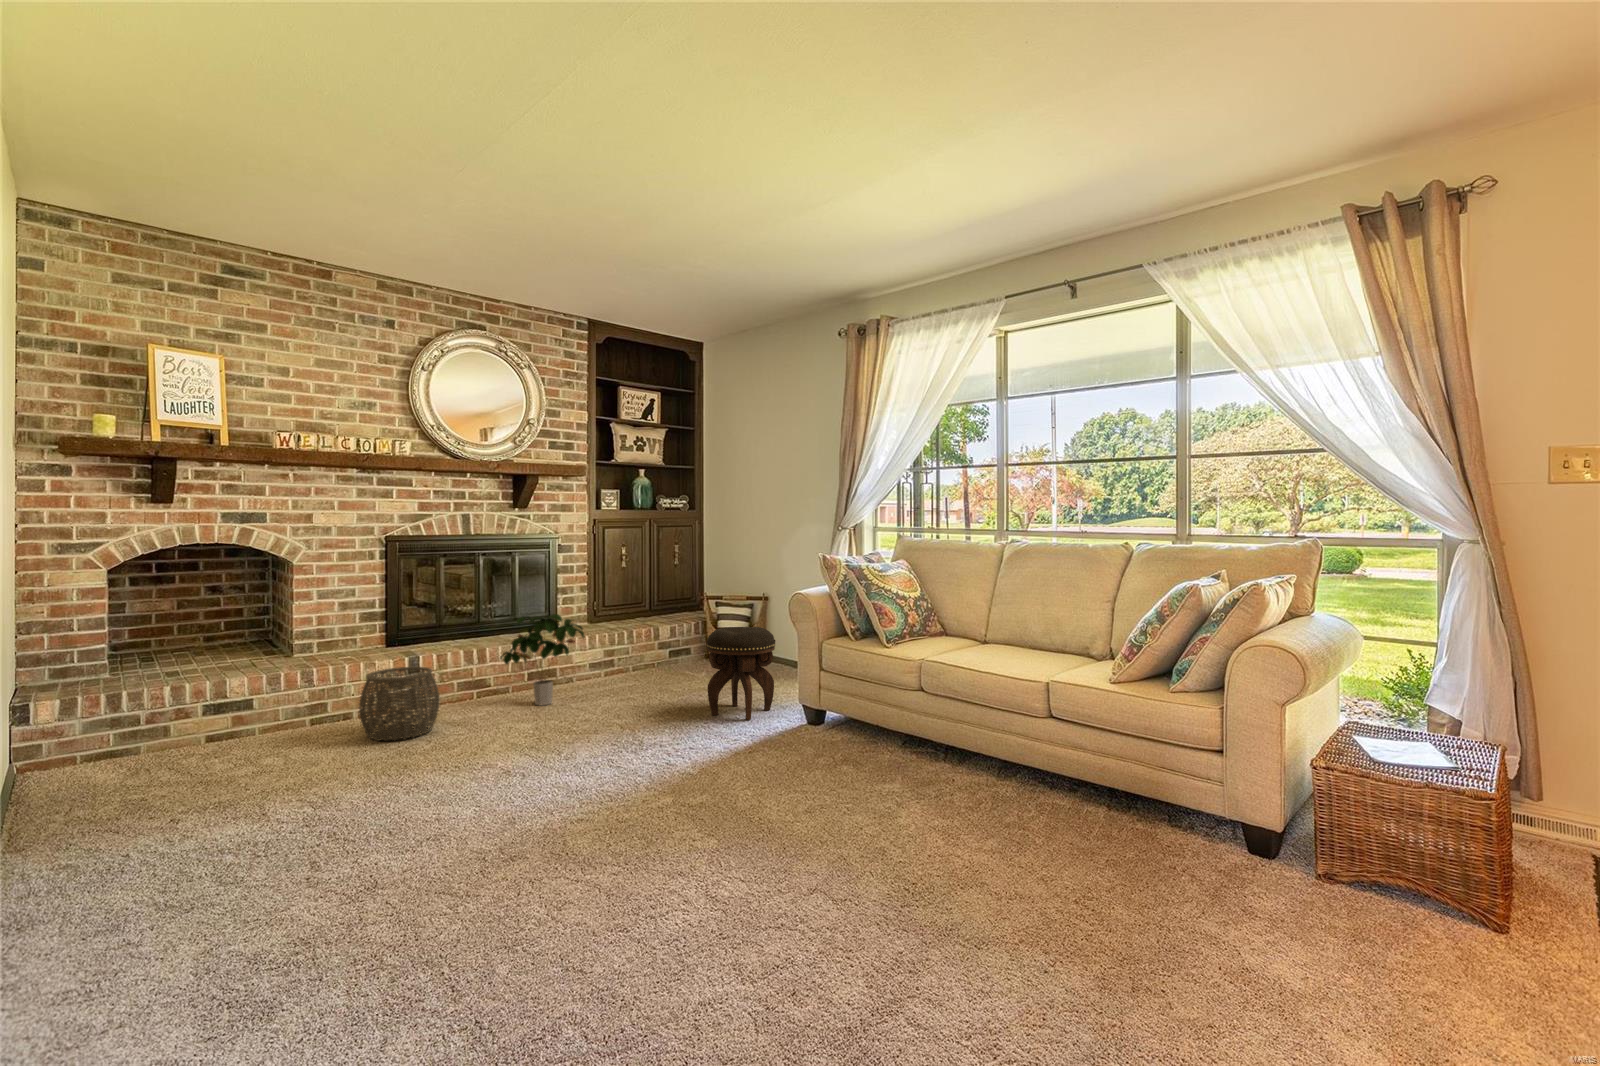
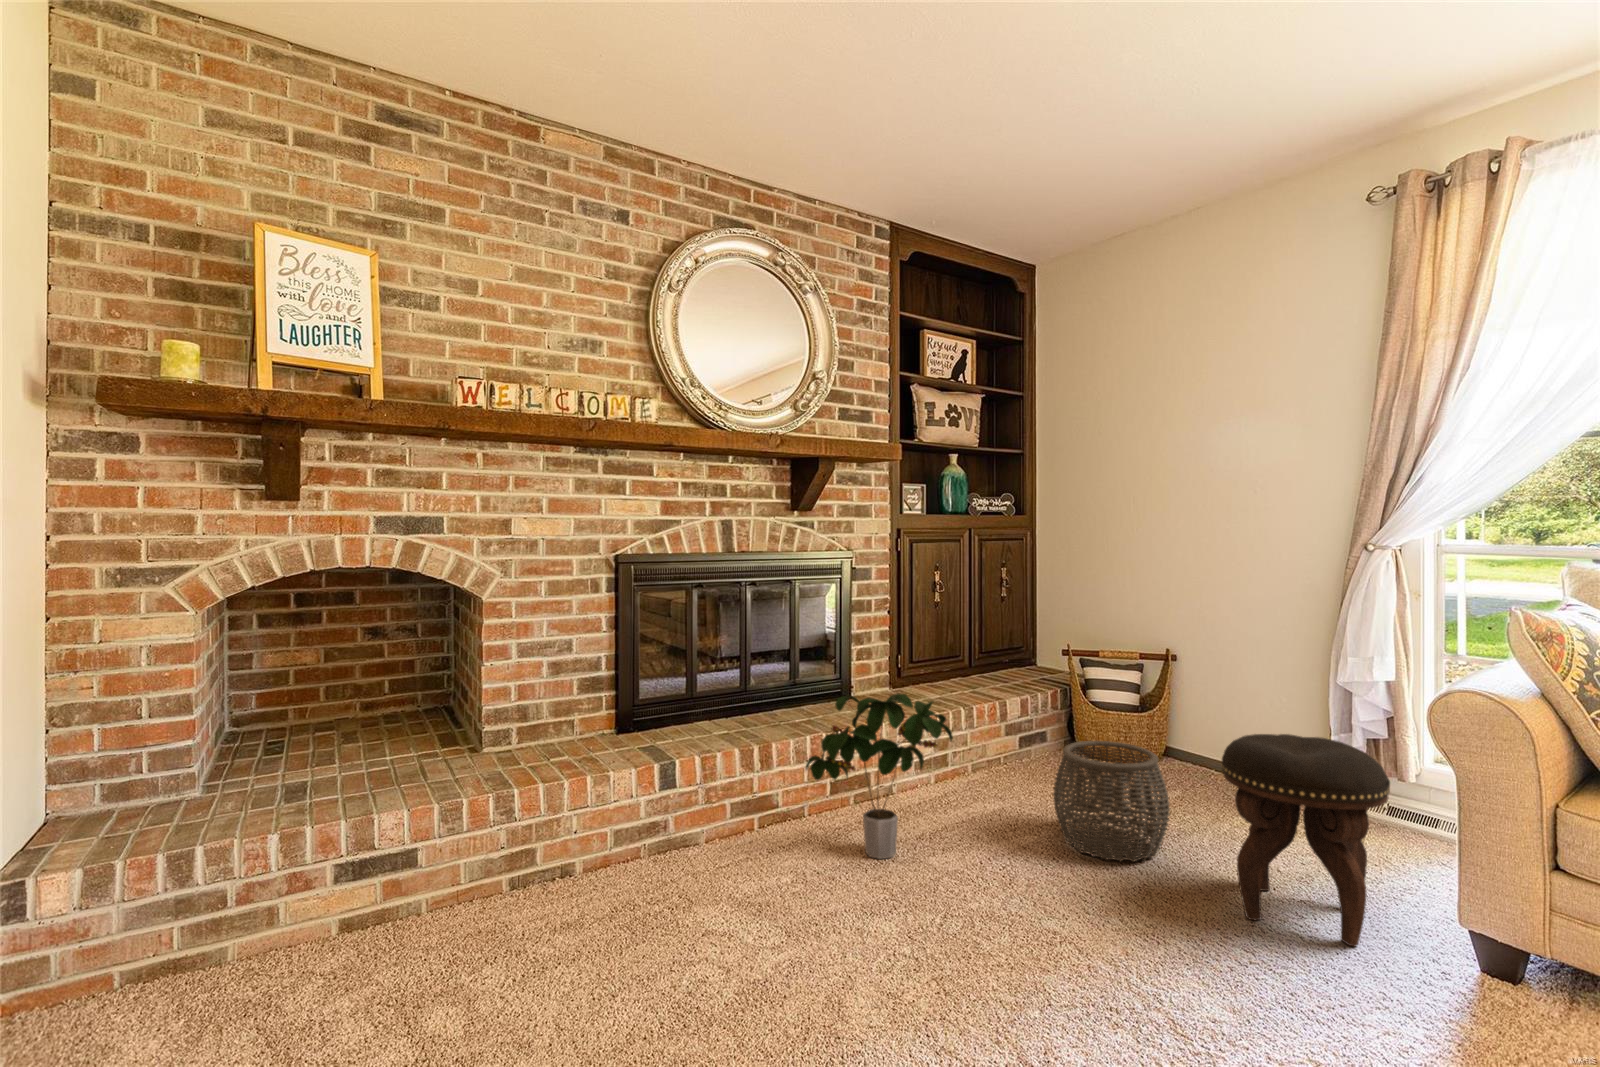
woven basket: present [359,667,440,741] -> present [1053,741,1170,862]

